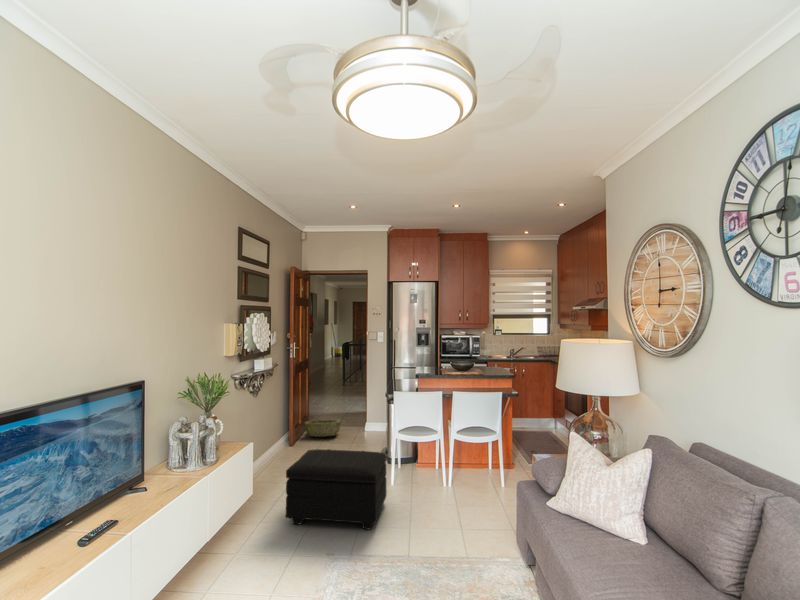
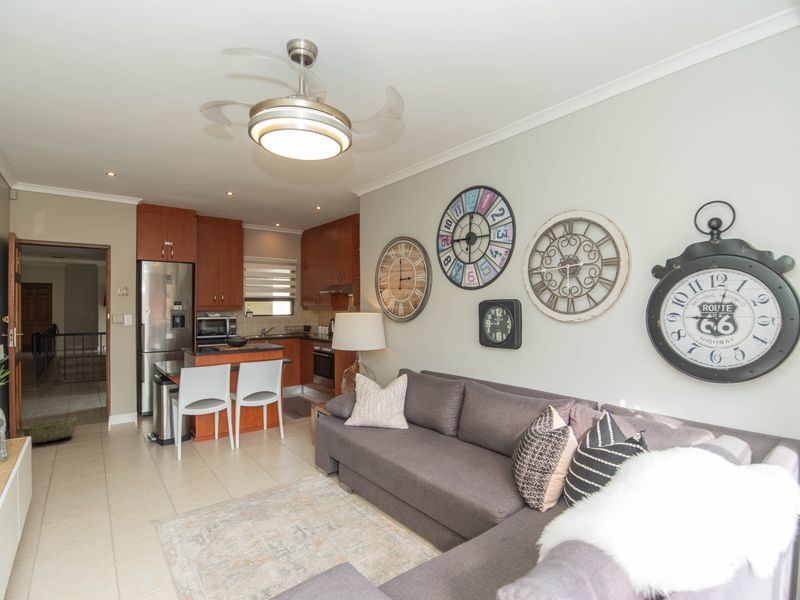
footstool: present [286,449,387,529] -> none [81,426,191,514]

